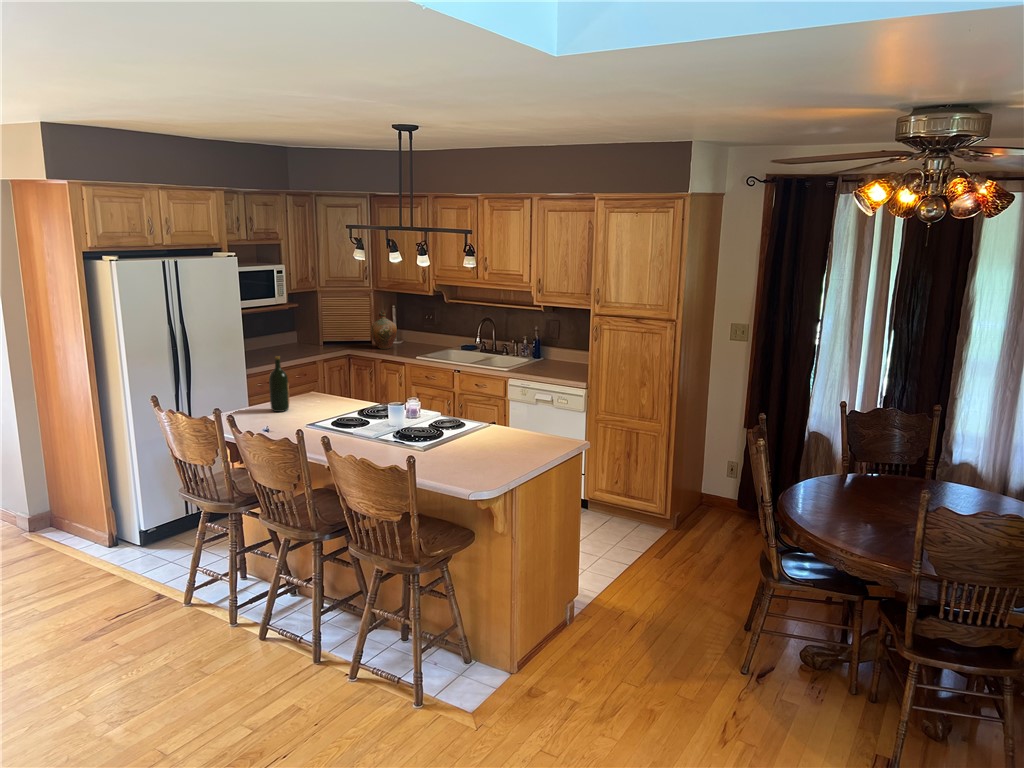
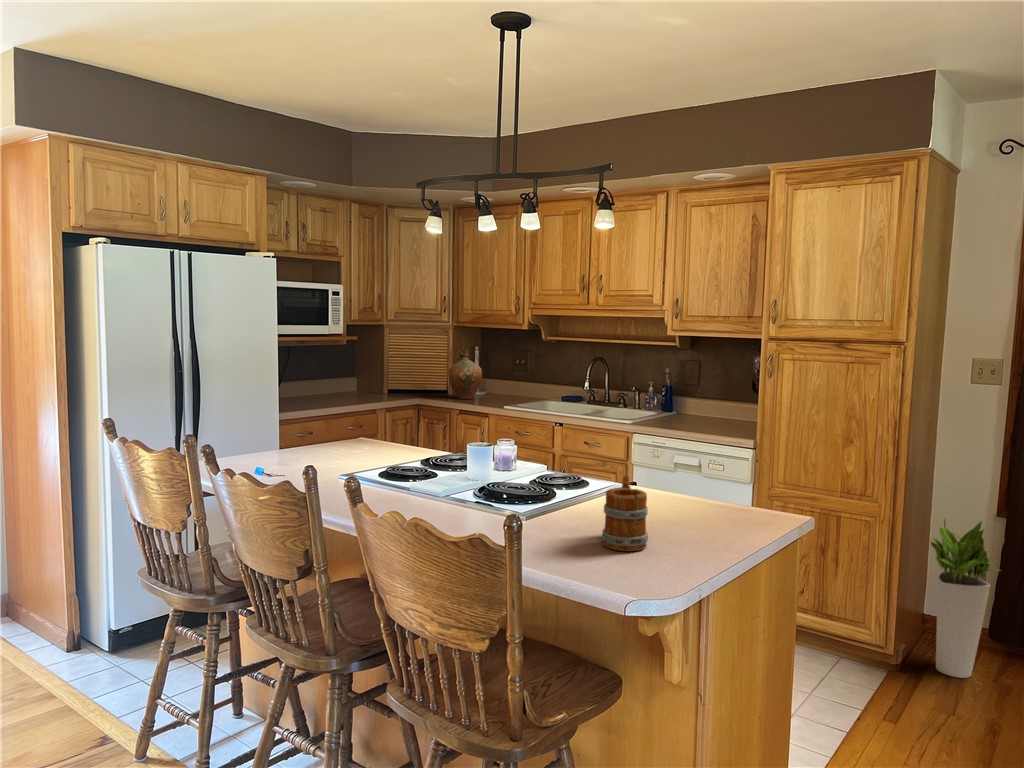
wine bottle: present [269,356,289,412] -> none [294,376,323,459]
mug: none [465,426,490,468] -> present [602,476,648,551]
planter: none [695,431,735,532] -> present [931,519,999,678]

